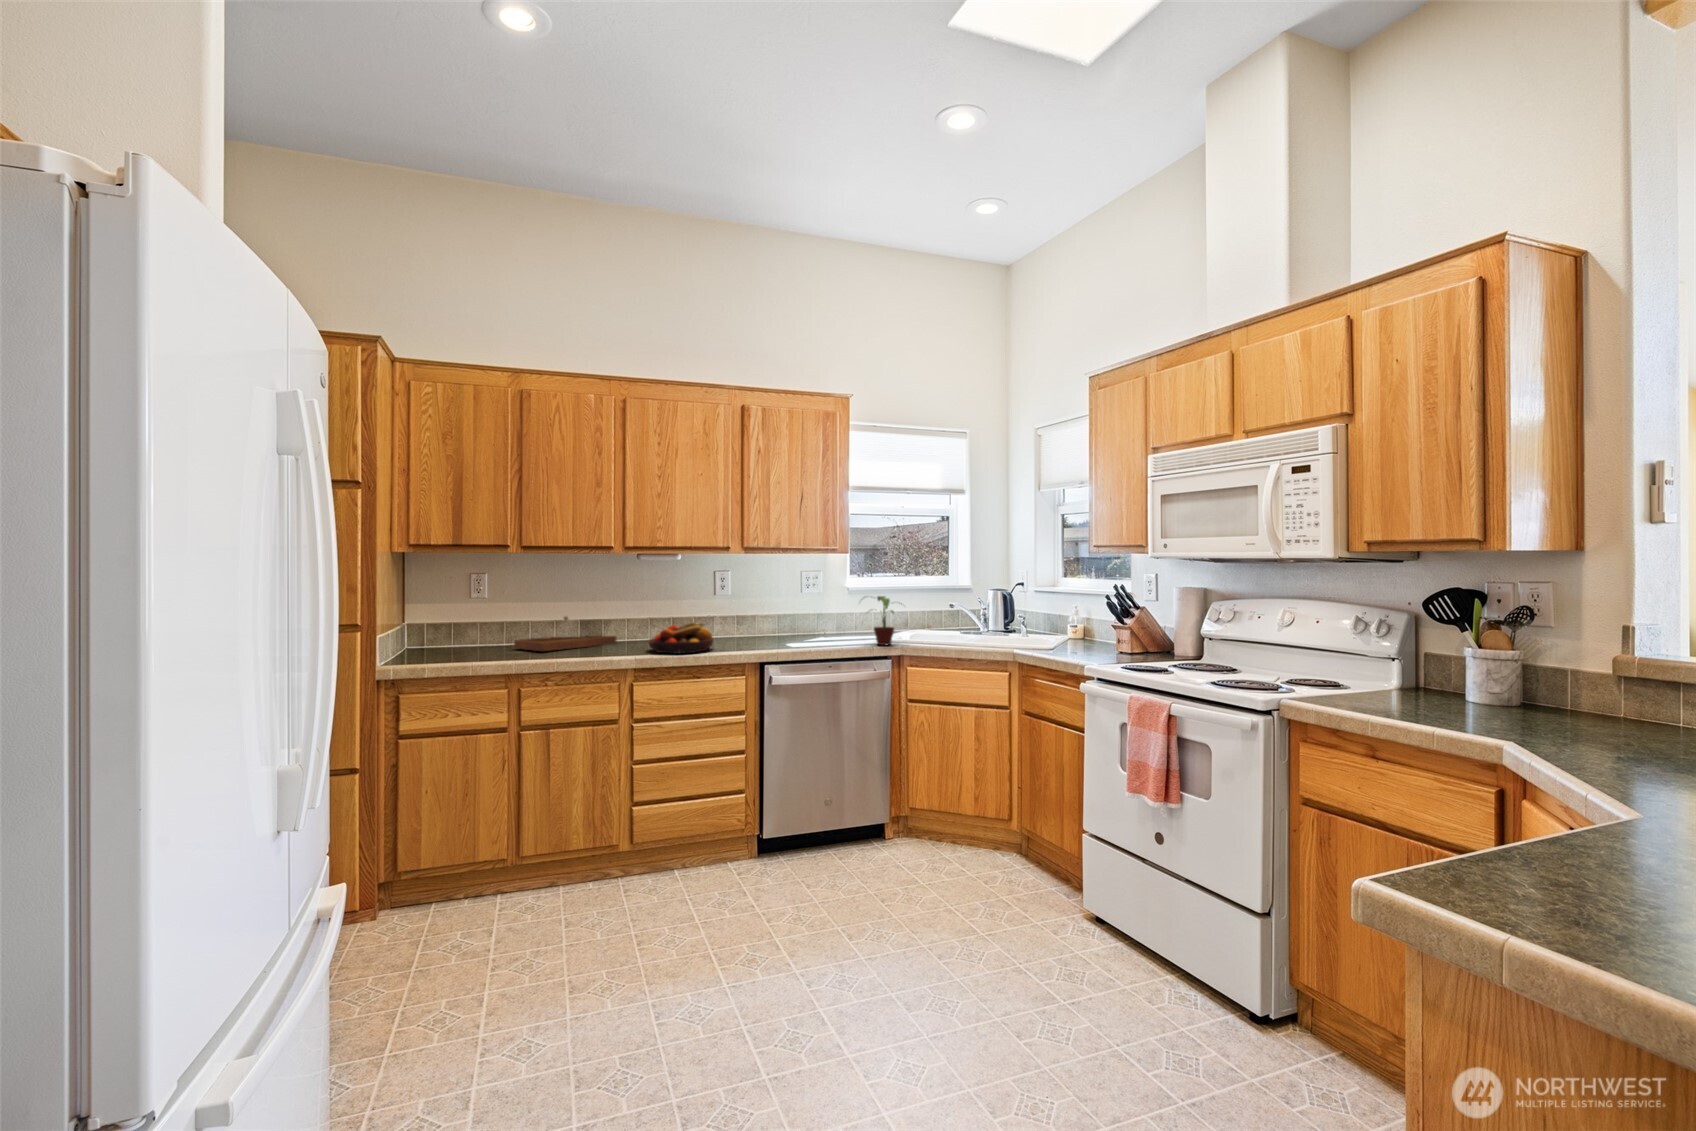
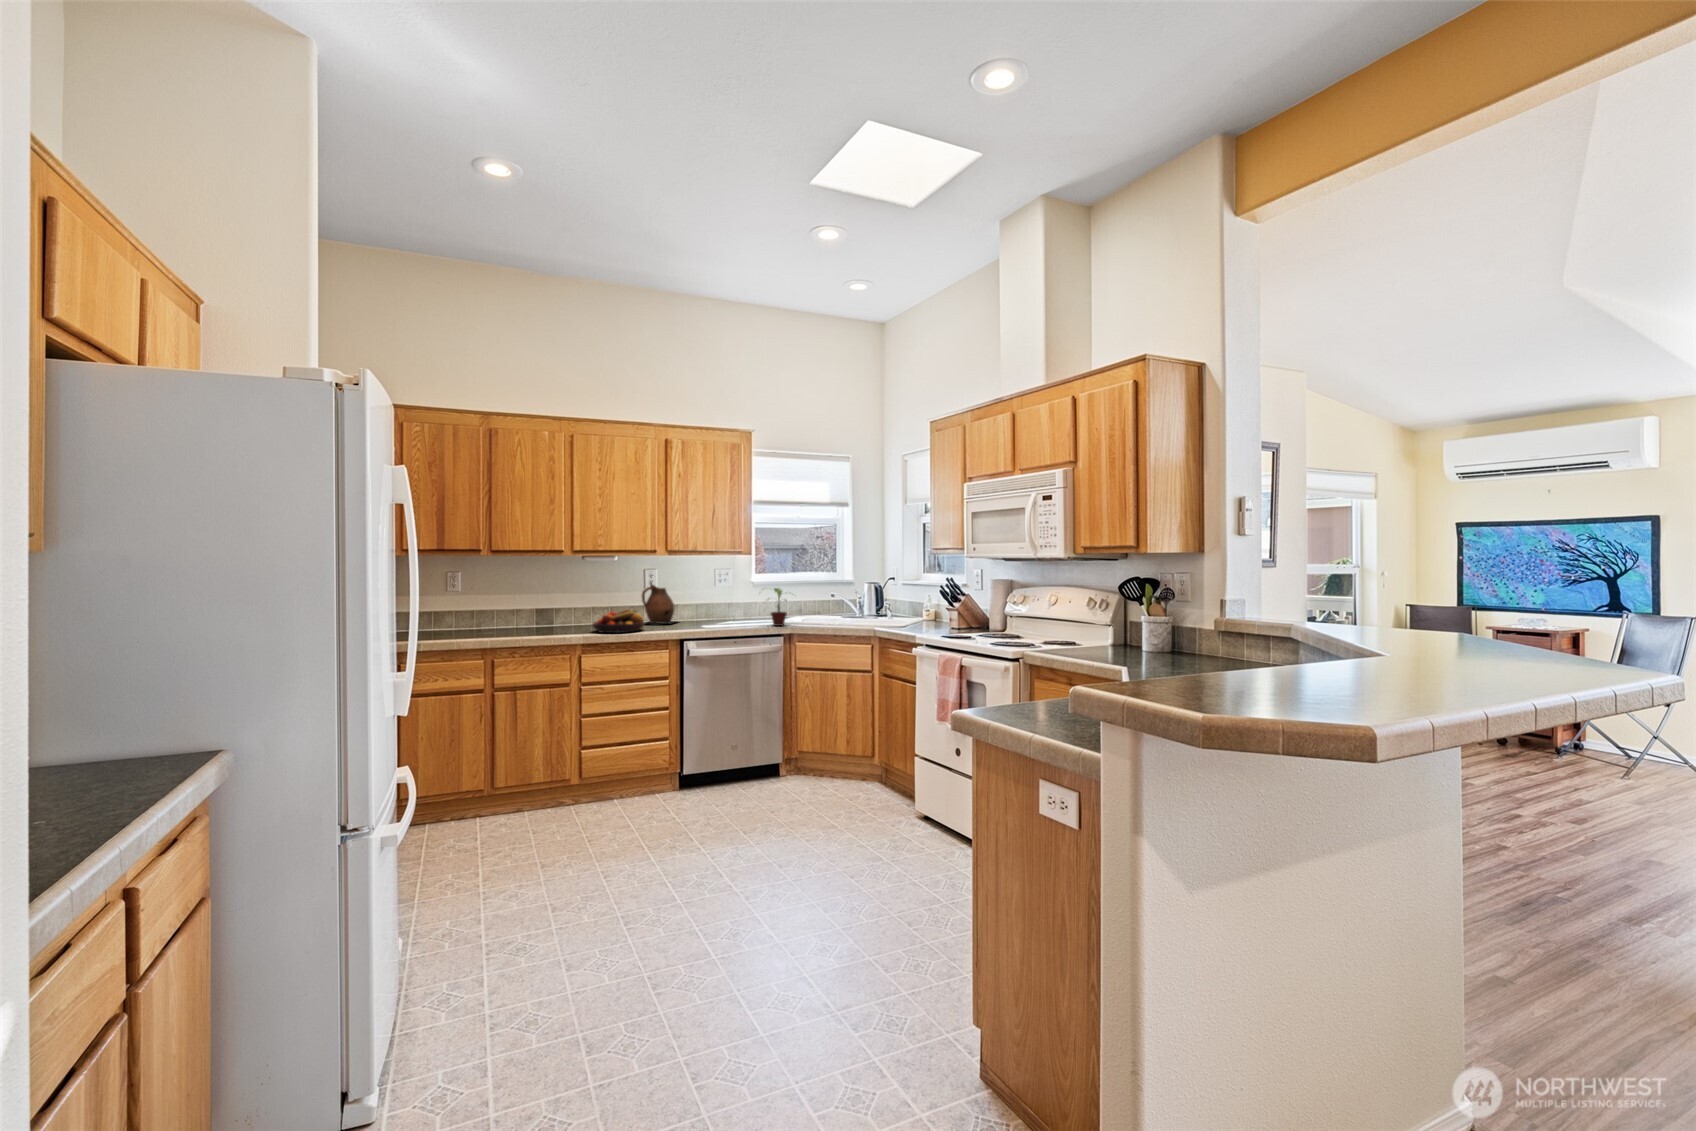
ceramic pitcher: none [710,589,757,641] -> present [642,584,674,624]
tray: present [514,616,616,651] -> none [483,605,566,633]

